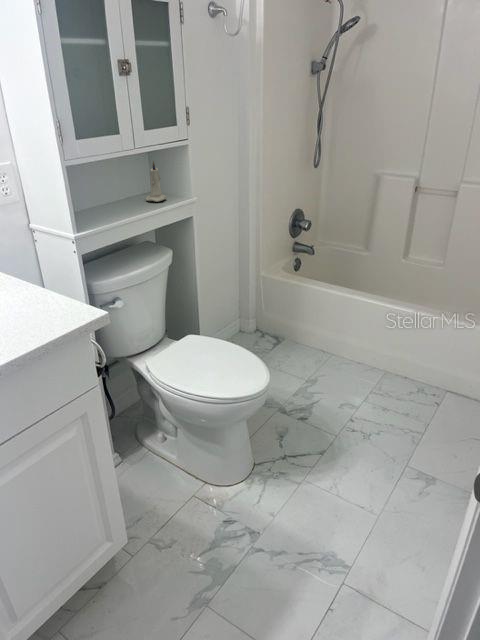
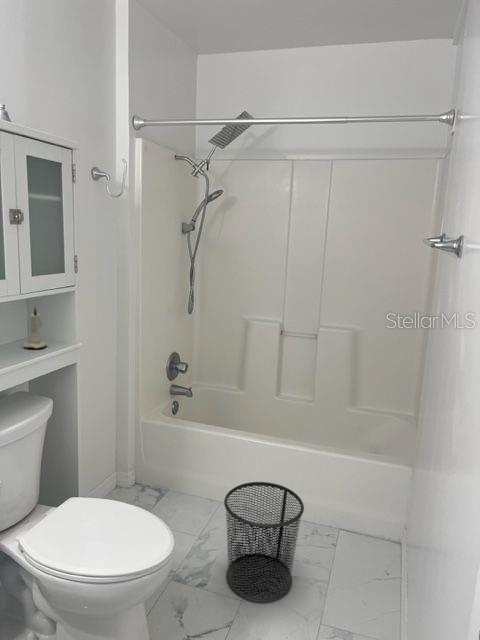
trash can: none [326,338,406,441] -> present [224,482,304,601]

